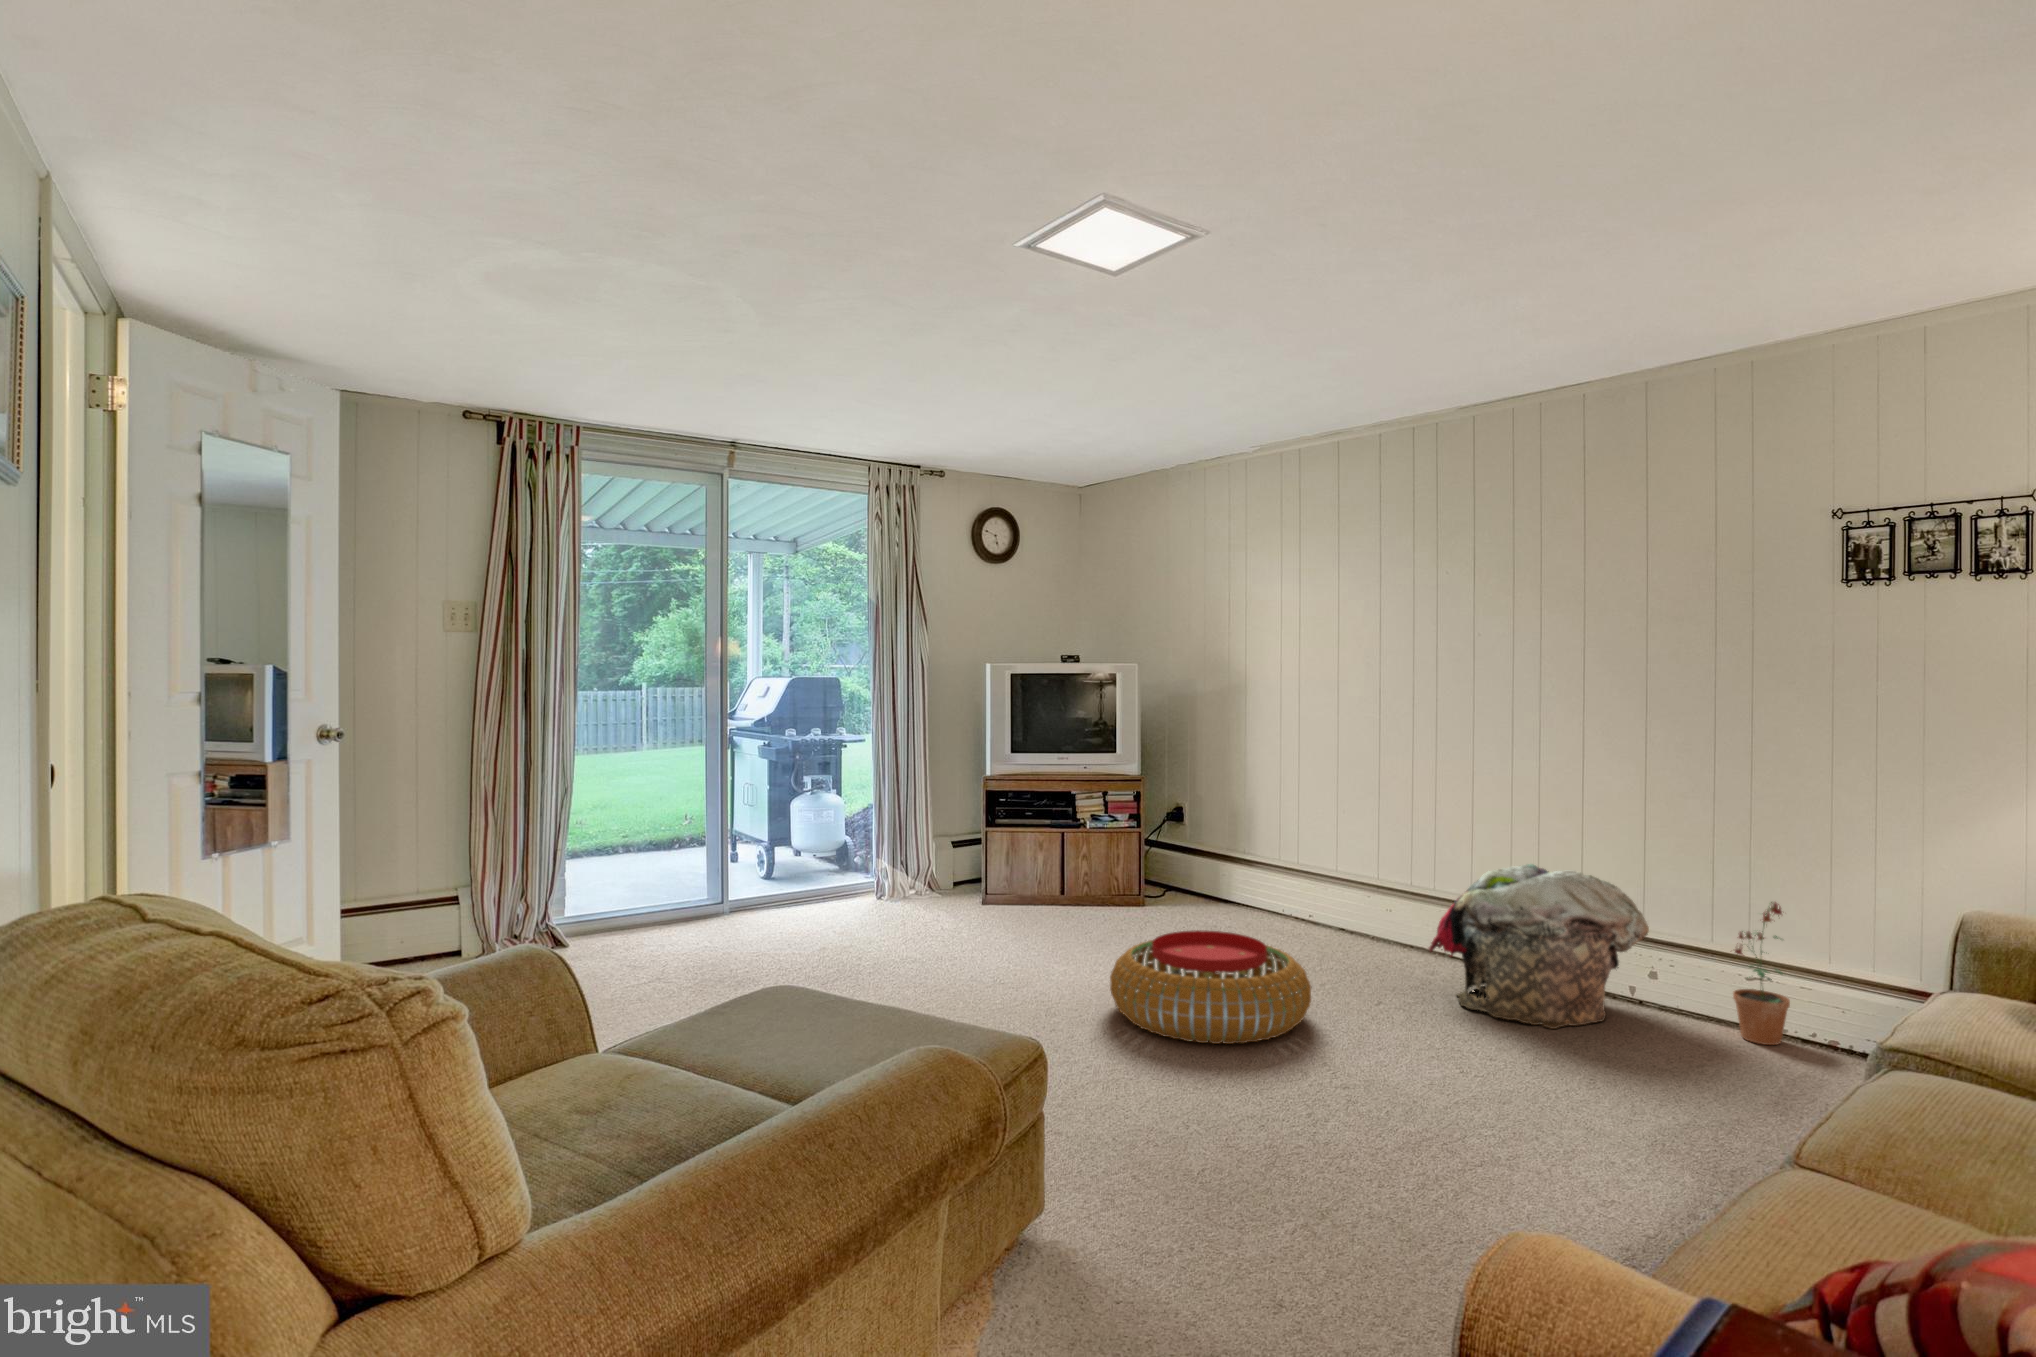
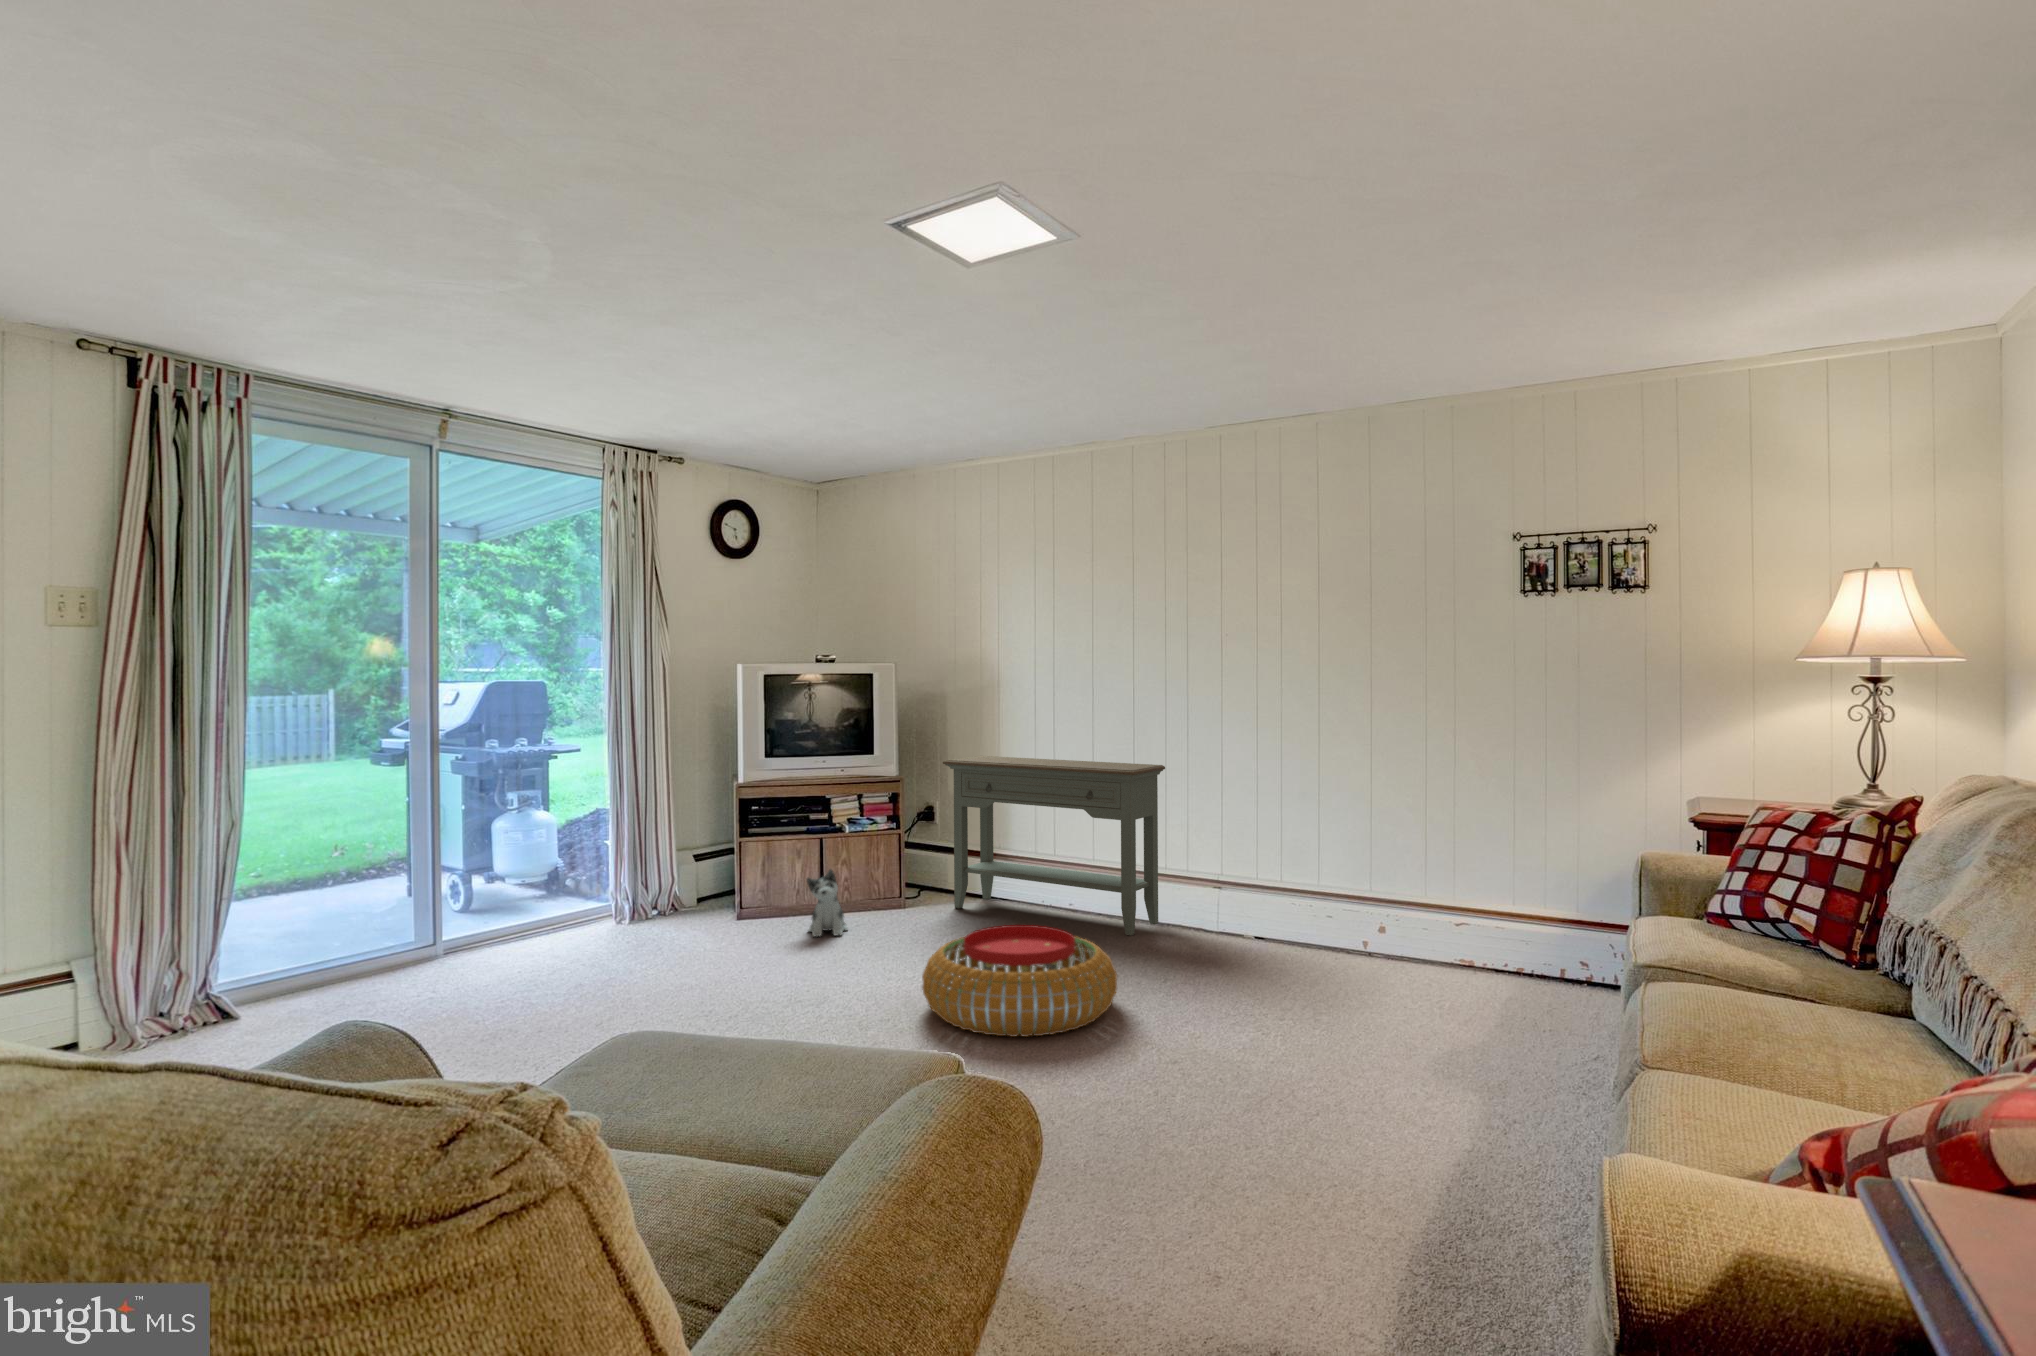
console table: none [1181,758,1413,955] -> present [943,756,1165,936]
plush toy: none [1038,863,1078,929] -> present [807,869,848,937]
laundry basket: present [1429,864,1649,1029] -> none [1200,841,1382,986]
potted plant: present [1733,902,1790,1045] -> none [1444,859,1489,980]

